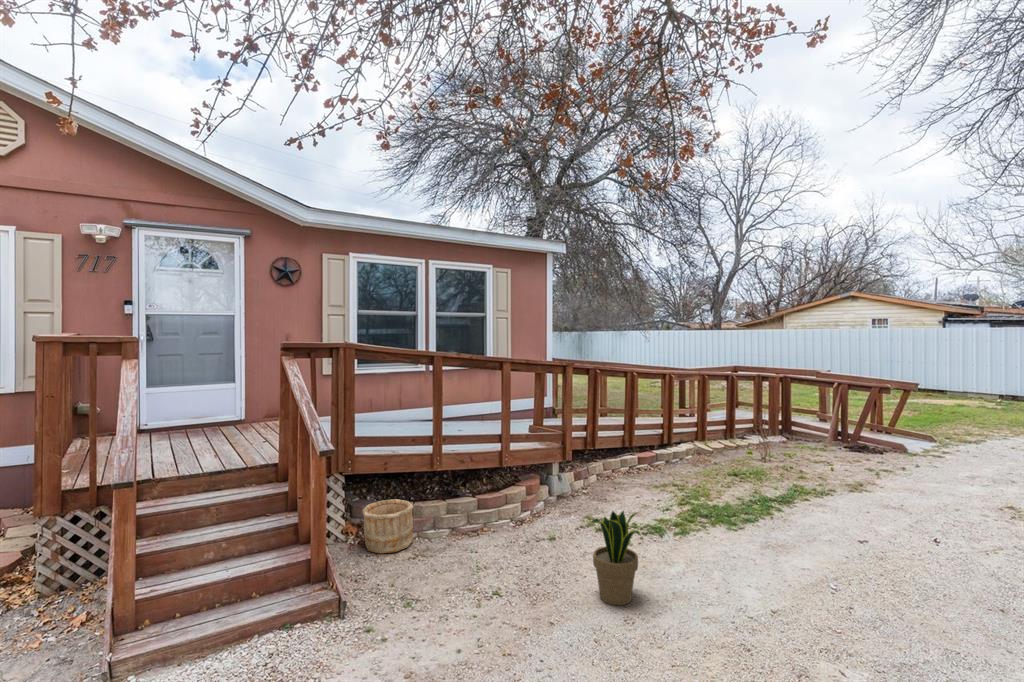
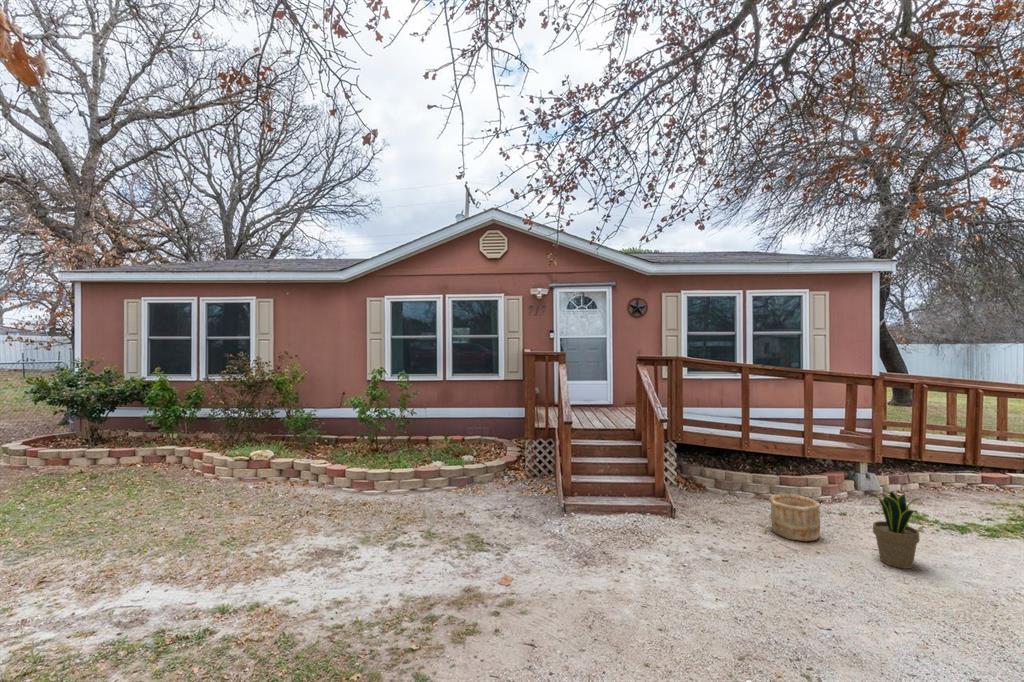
wooden bucket: present [362,499,413,553] -> present [769,494,820,541]

